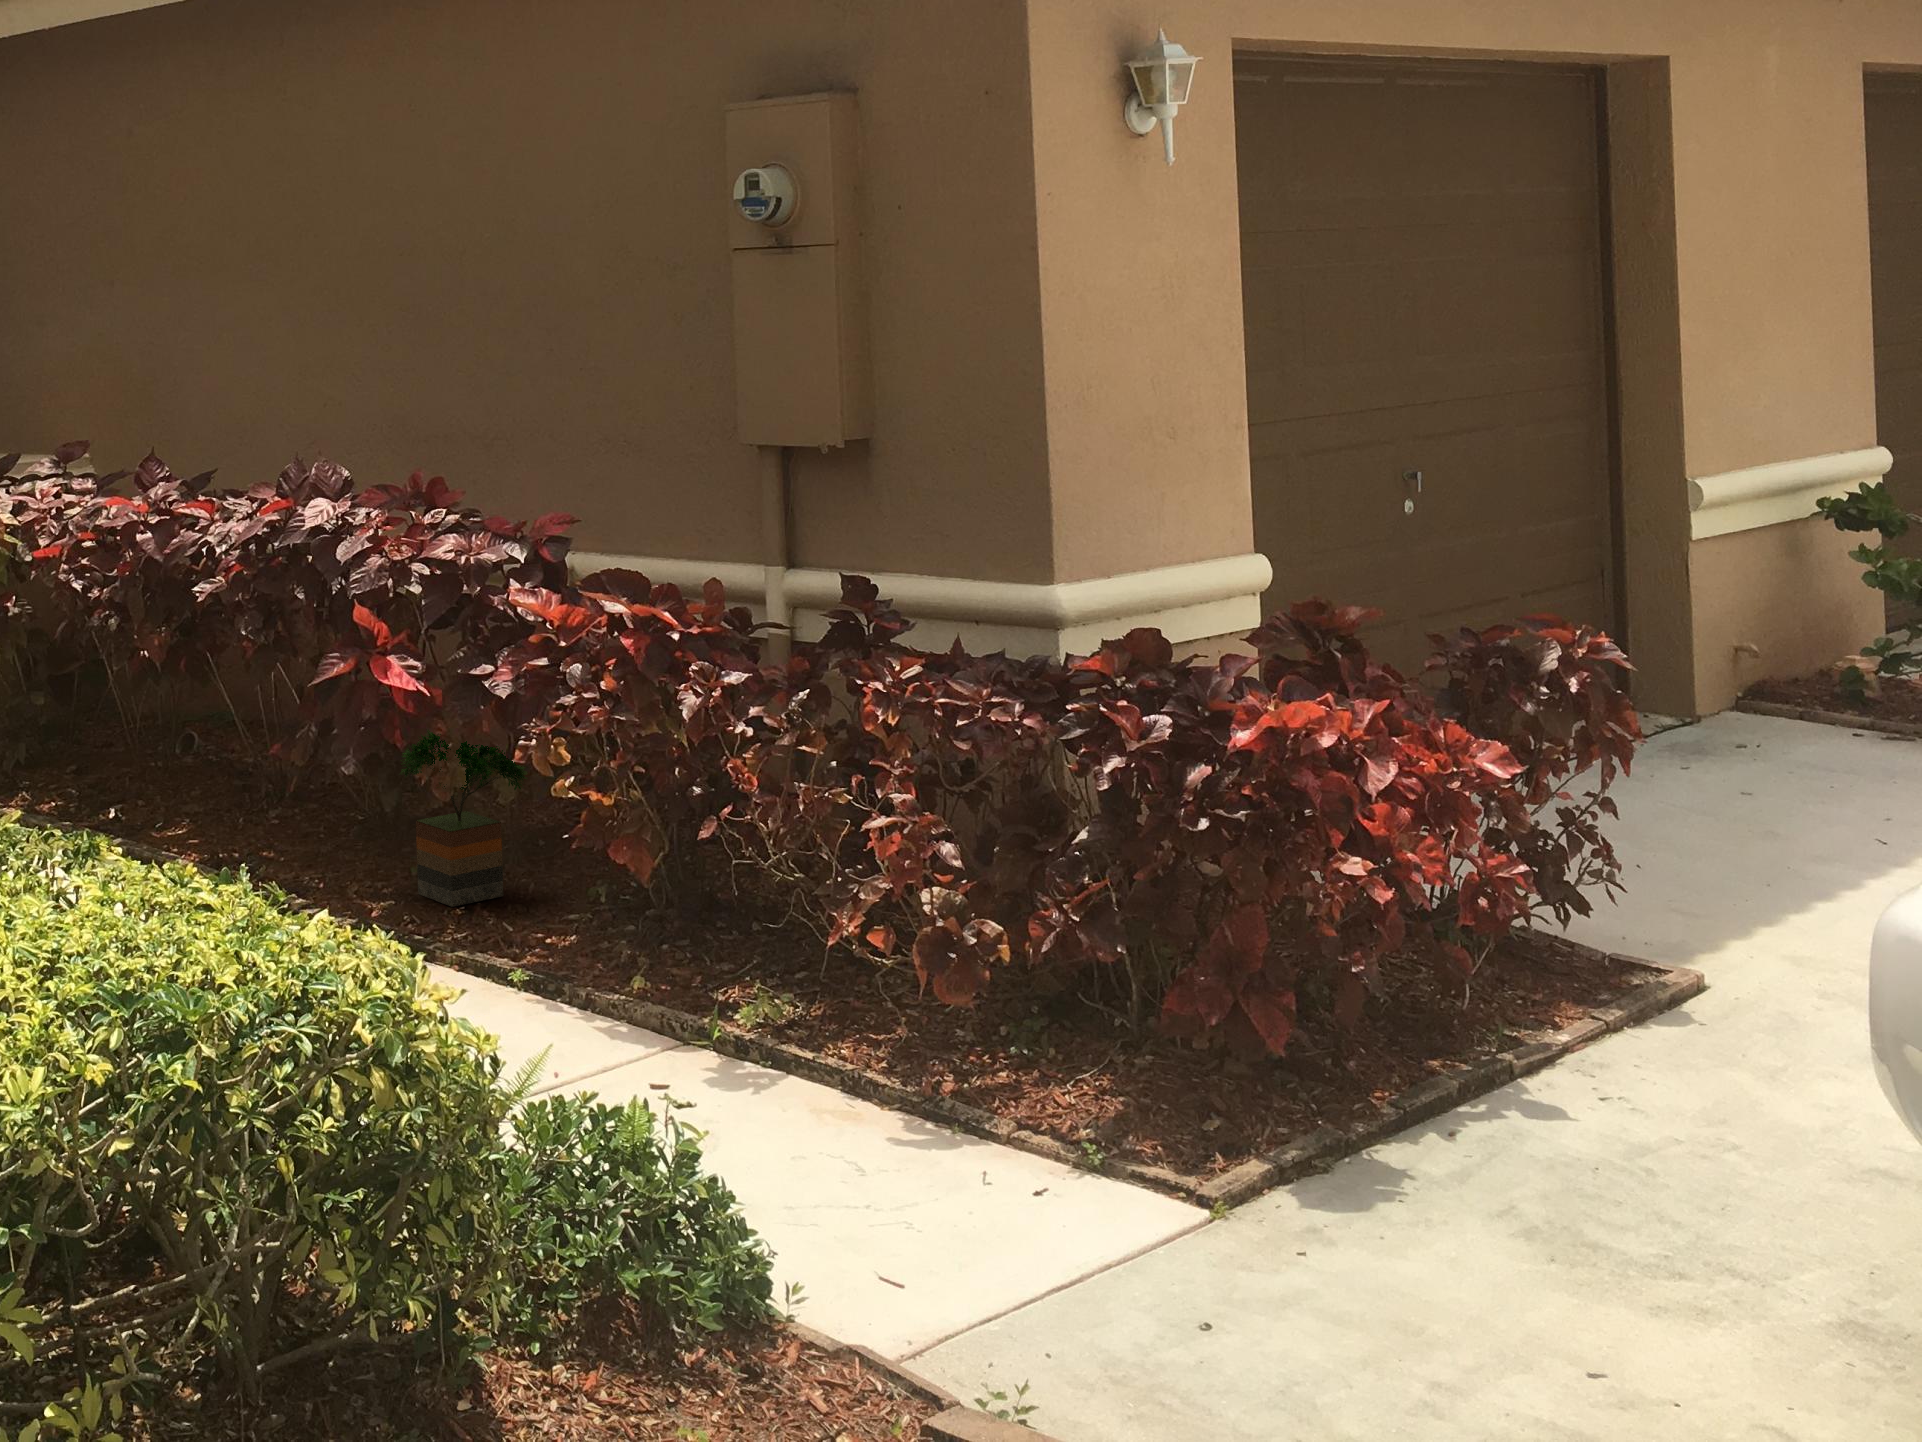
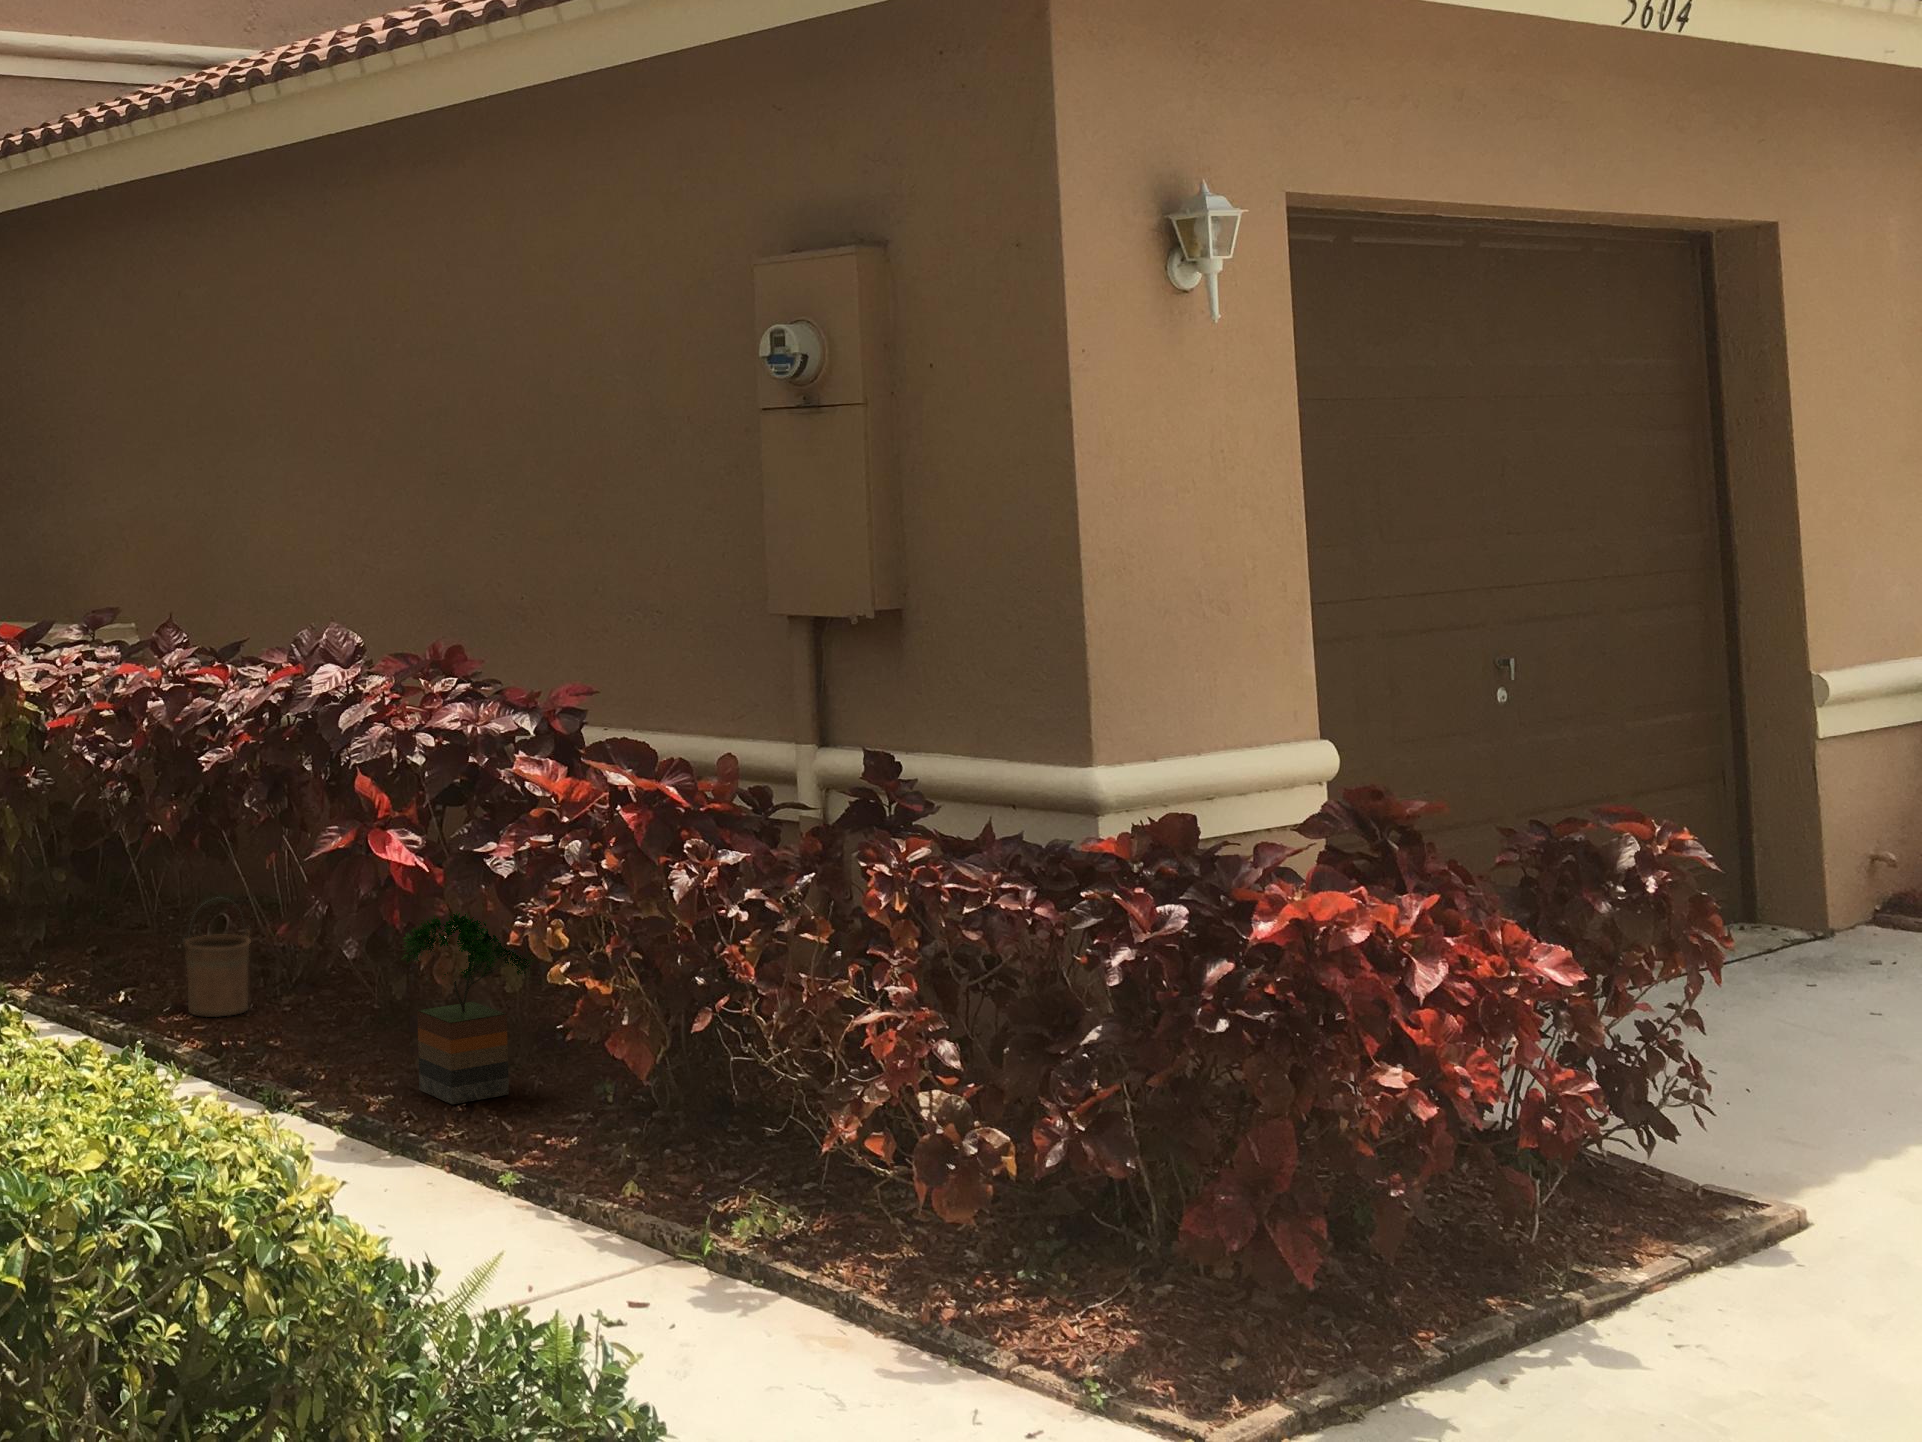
bucket: none [175,717,240,829] -> present [183,897,251,1017]

